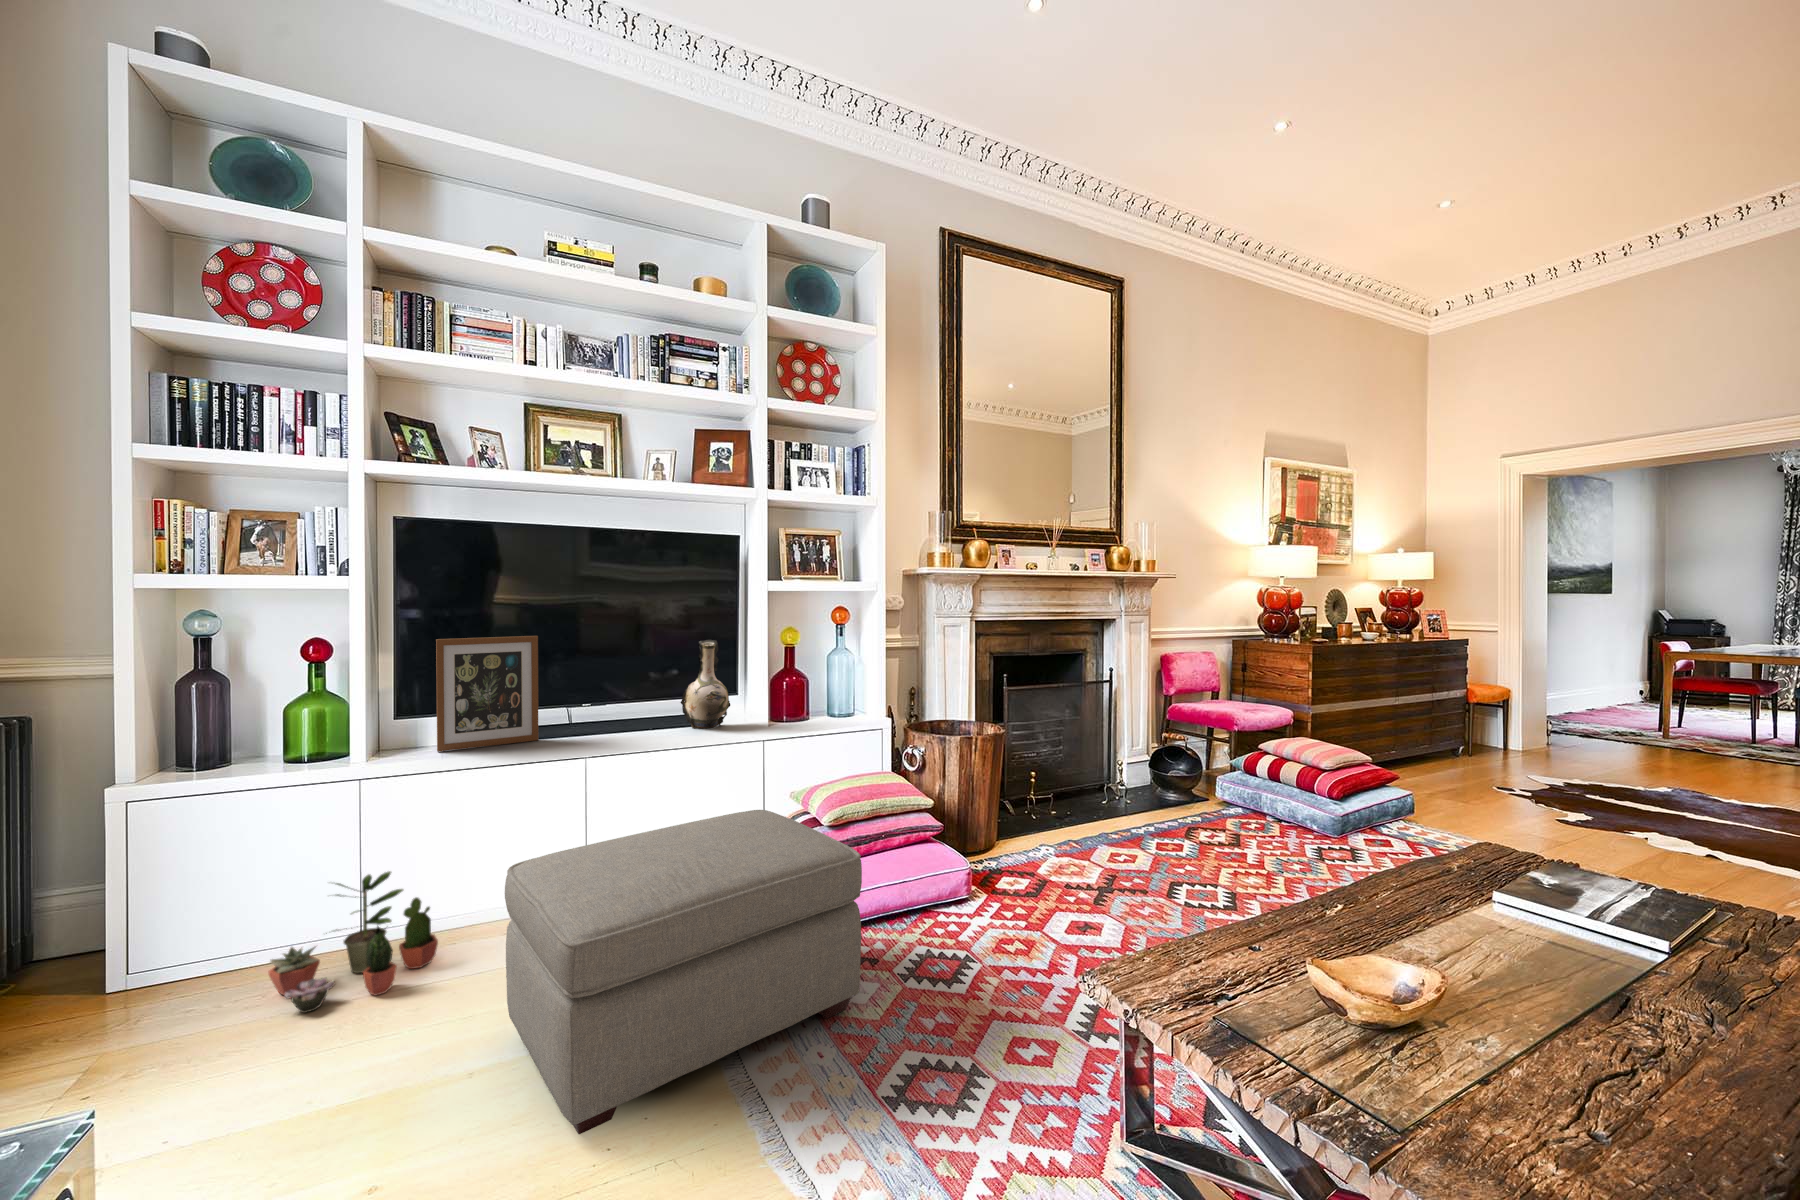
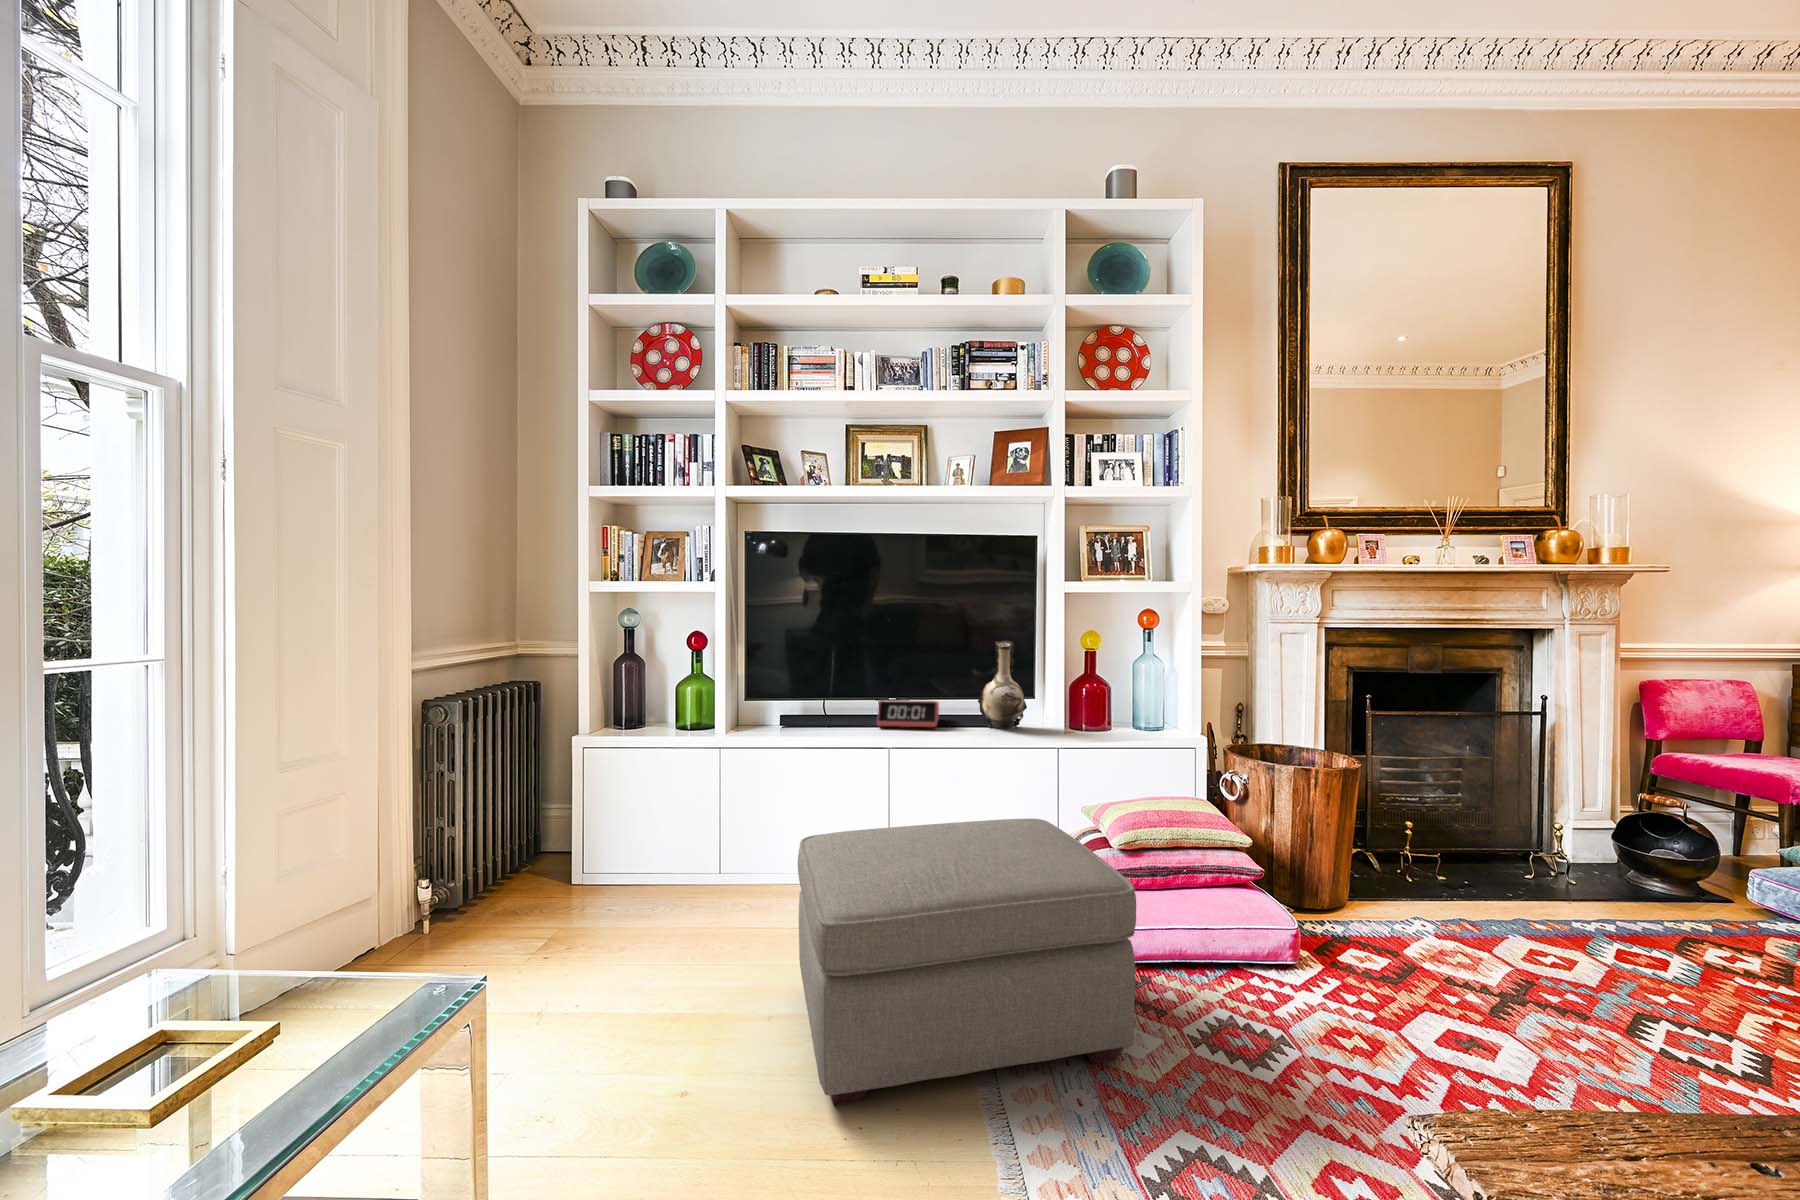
picture frame: present [436,636,538,752] -> none [775,632,853,729]
alarm clock: none [568,705,637,737] -> present [877,700,939,727]
potted plant: present [268,871,438,1013] -> none [655,825,767,929]

